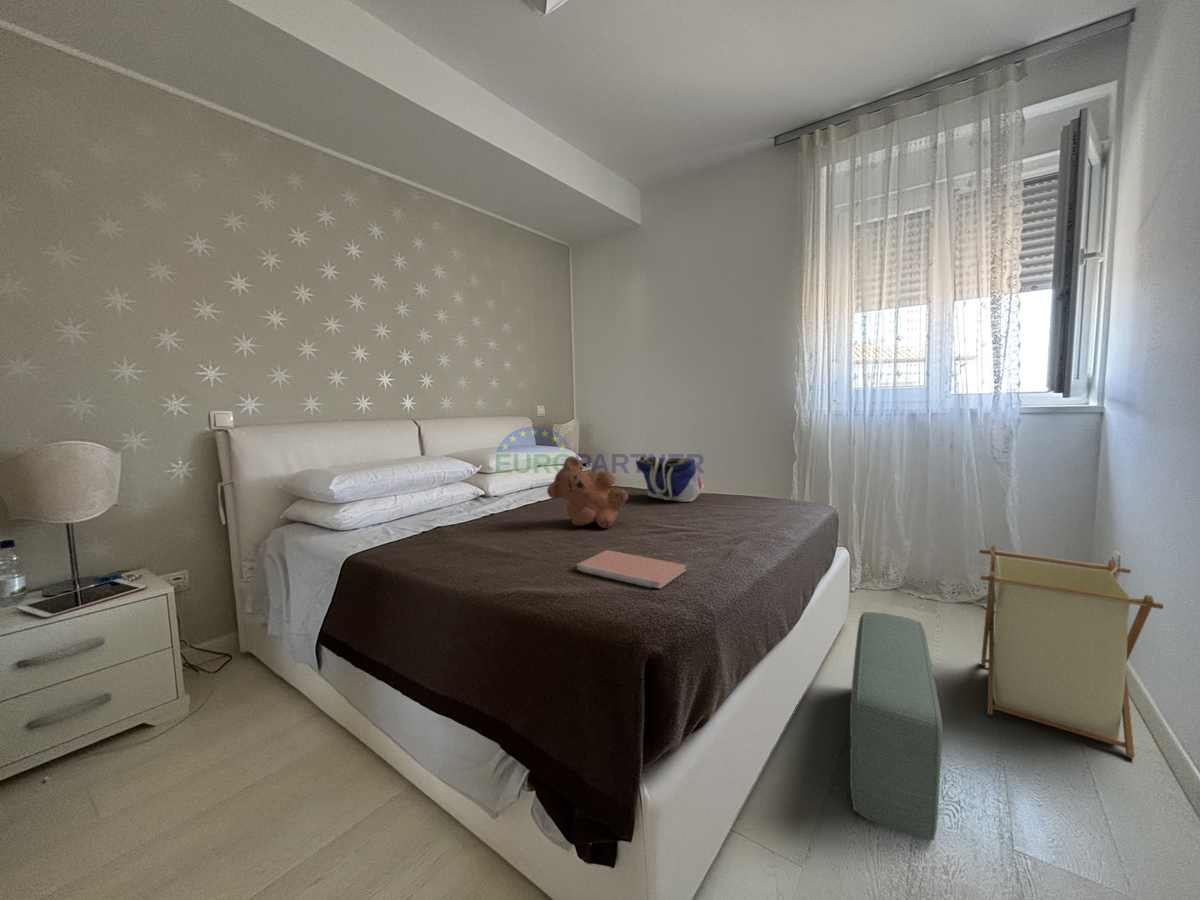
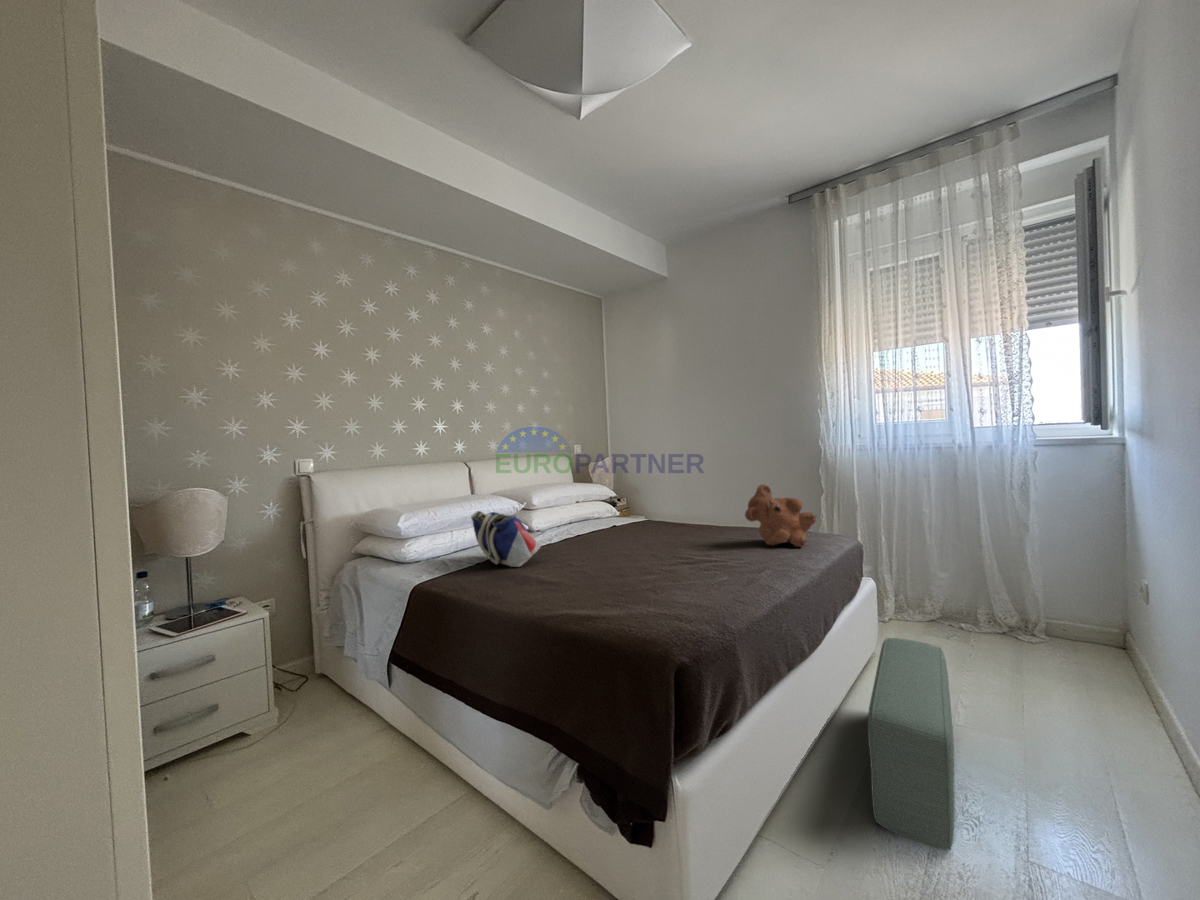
teddy bear: present [547,456,628,528] -> present [745,484,816,547]
tote bag: present [636,456,704,502] -> present [471,511,541,567]
laundry basket: present [979,545,1163,758] -> none [997,574,1173,784]
notebook: present [577,550,686,588] -> none [614,578,712,611]

